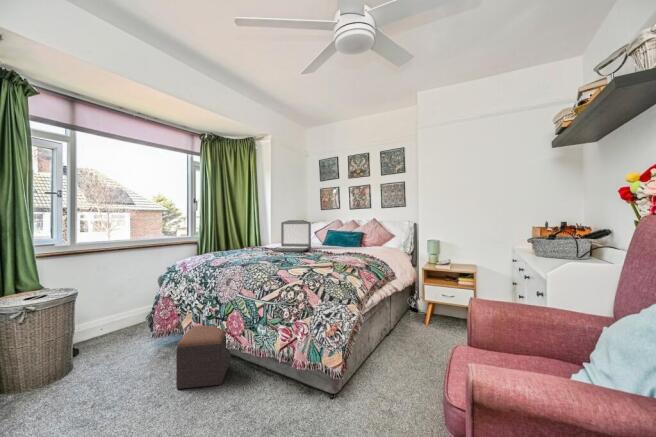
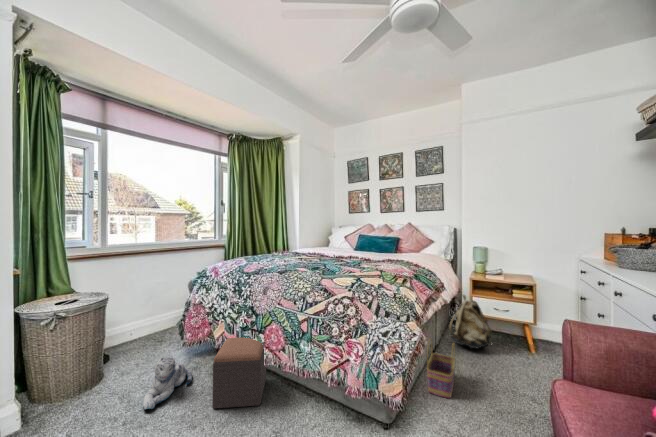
laptop: present [271,220,311,252] -> none [304,223,346,258]
backpack: none [404,283,439,331] -> present [449,295,491,348]
basket: none [373,320,400,372] -> present [427,341,455,398]
plush toy: none [110,346,161,393] -> present [143,358,192,410]

